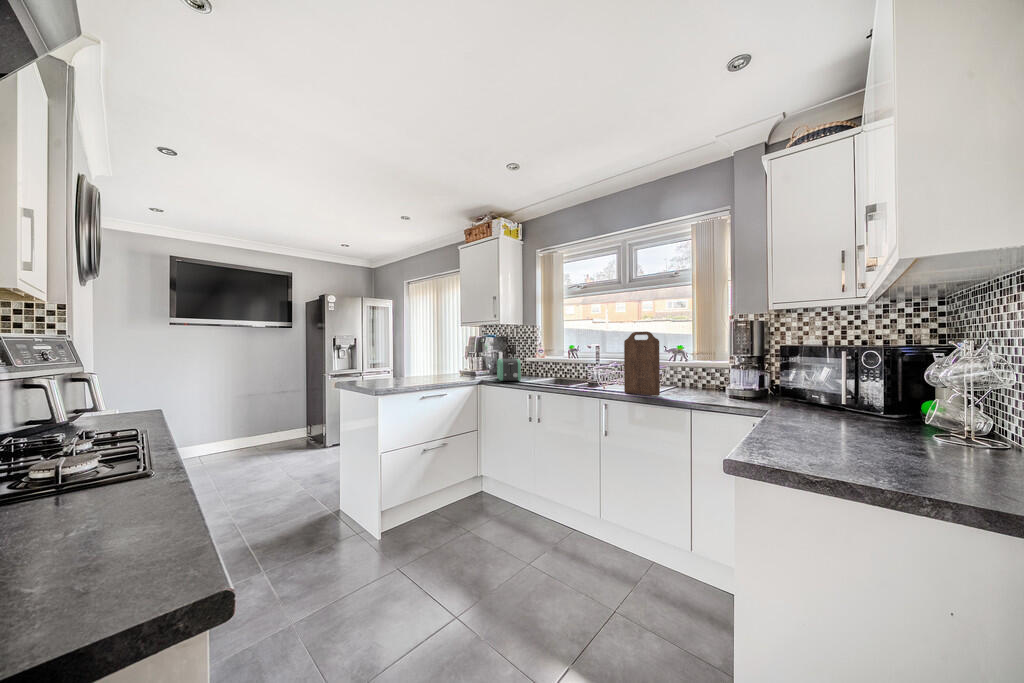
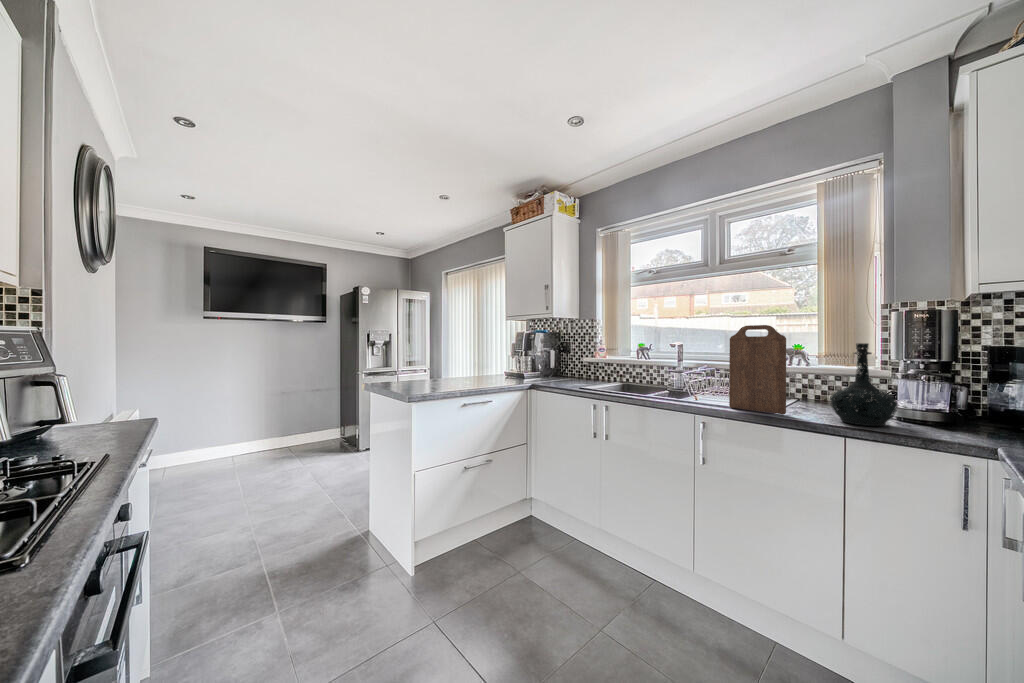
bottle: none [685,344,724,401] -> present [830,343,898,426]
toaster: present [497,359,521,381] -> none [551,359,581,387]

